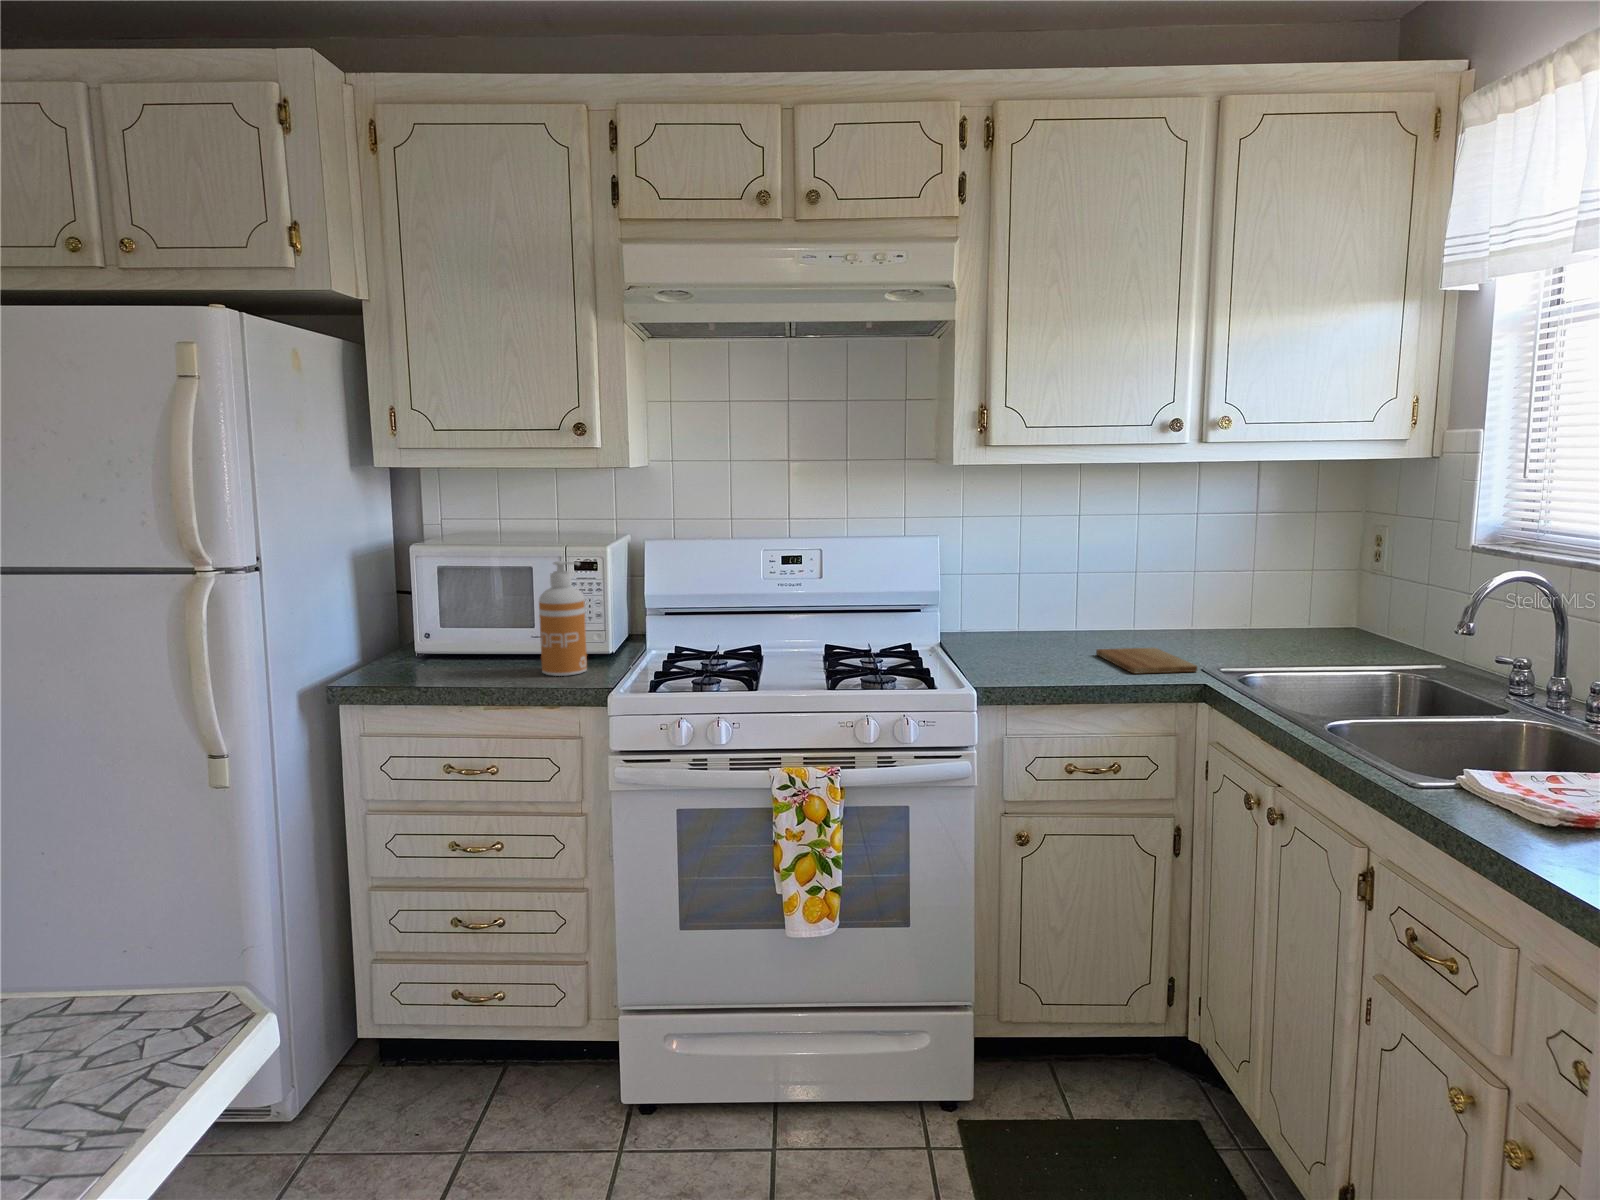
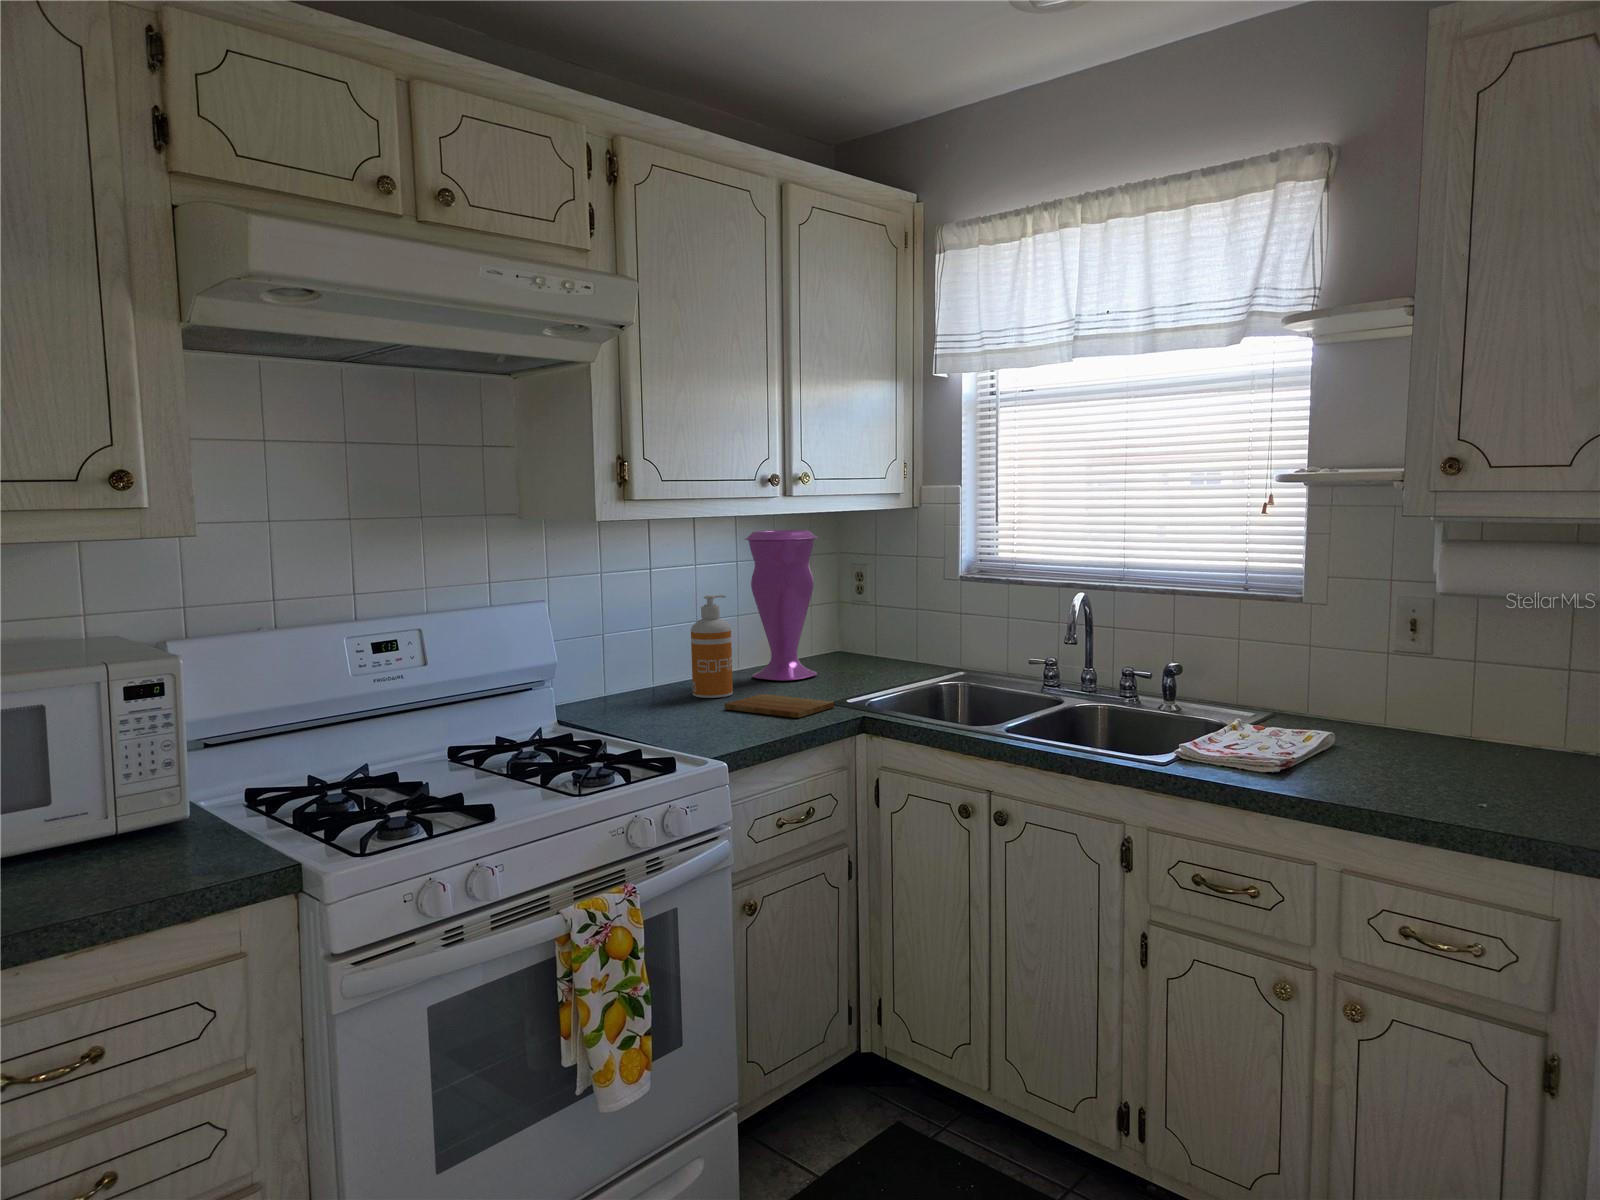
vase: none [1203,480,1292,642] -> present [744,530,818,681]
soap dispenser: present [539,561,587,676] -> present [691,595,733,698]

